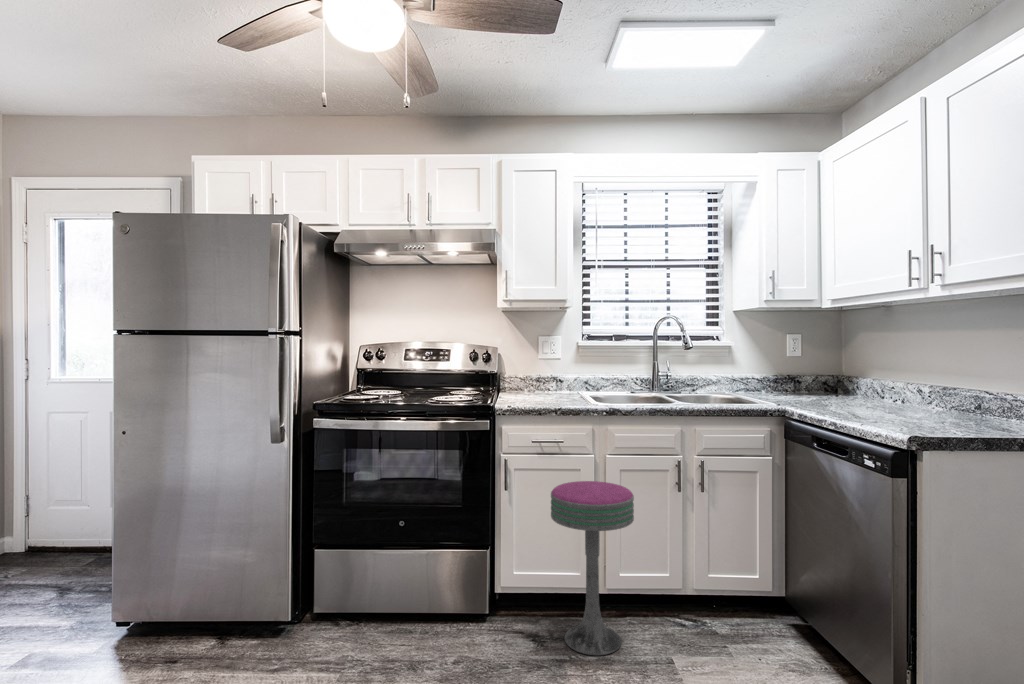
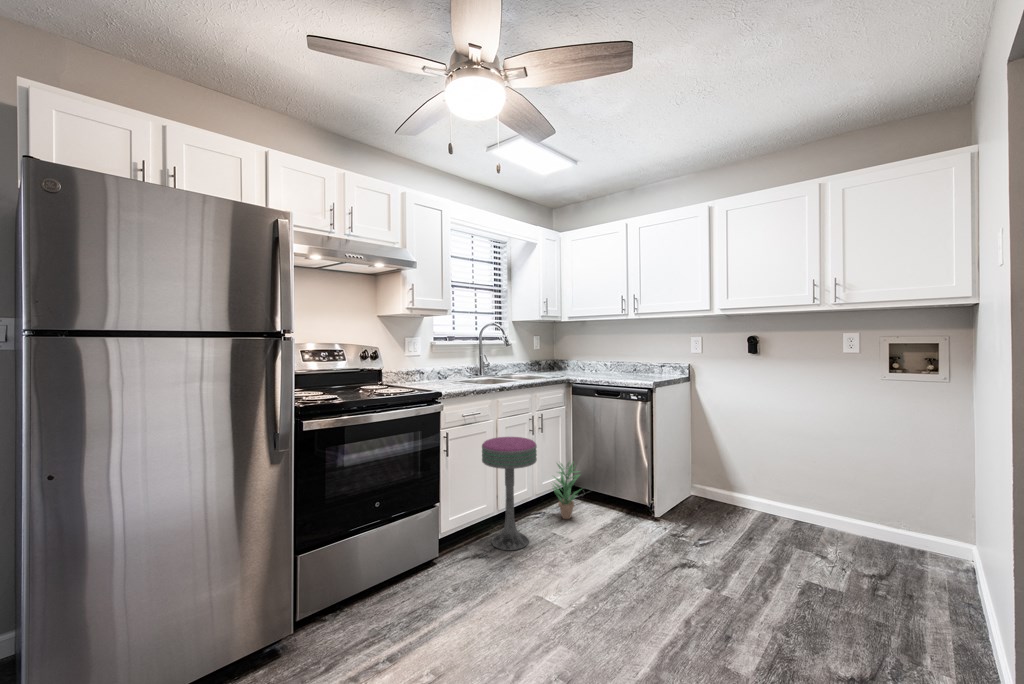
potted plant: none [693,542,751,649] -> present [553,463,580,519]

